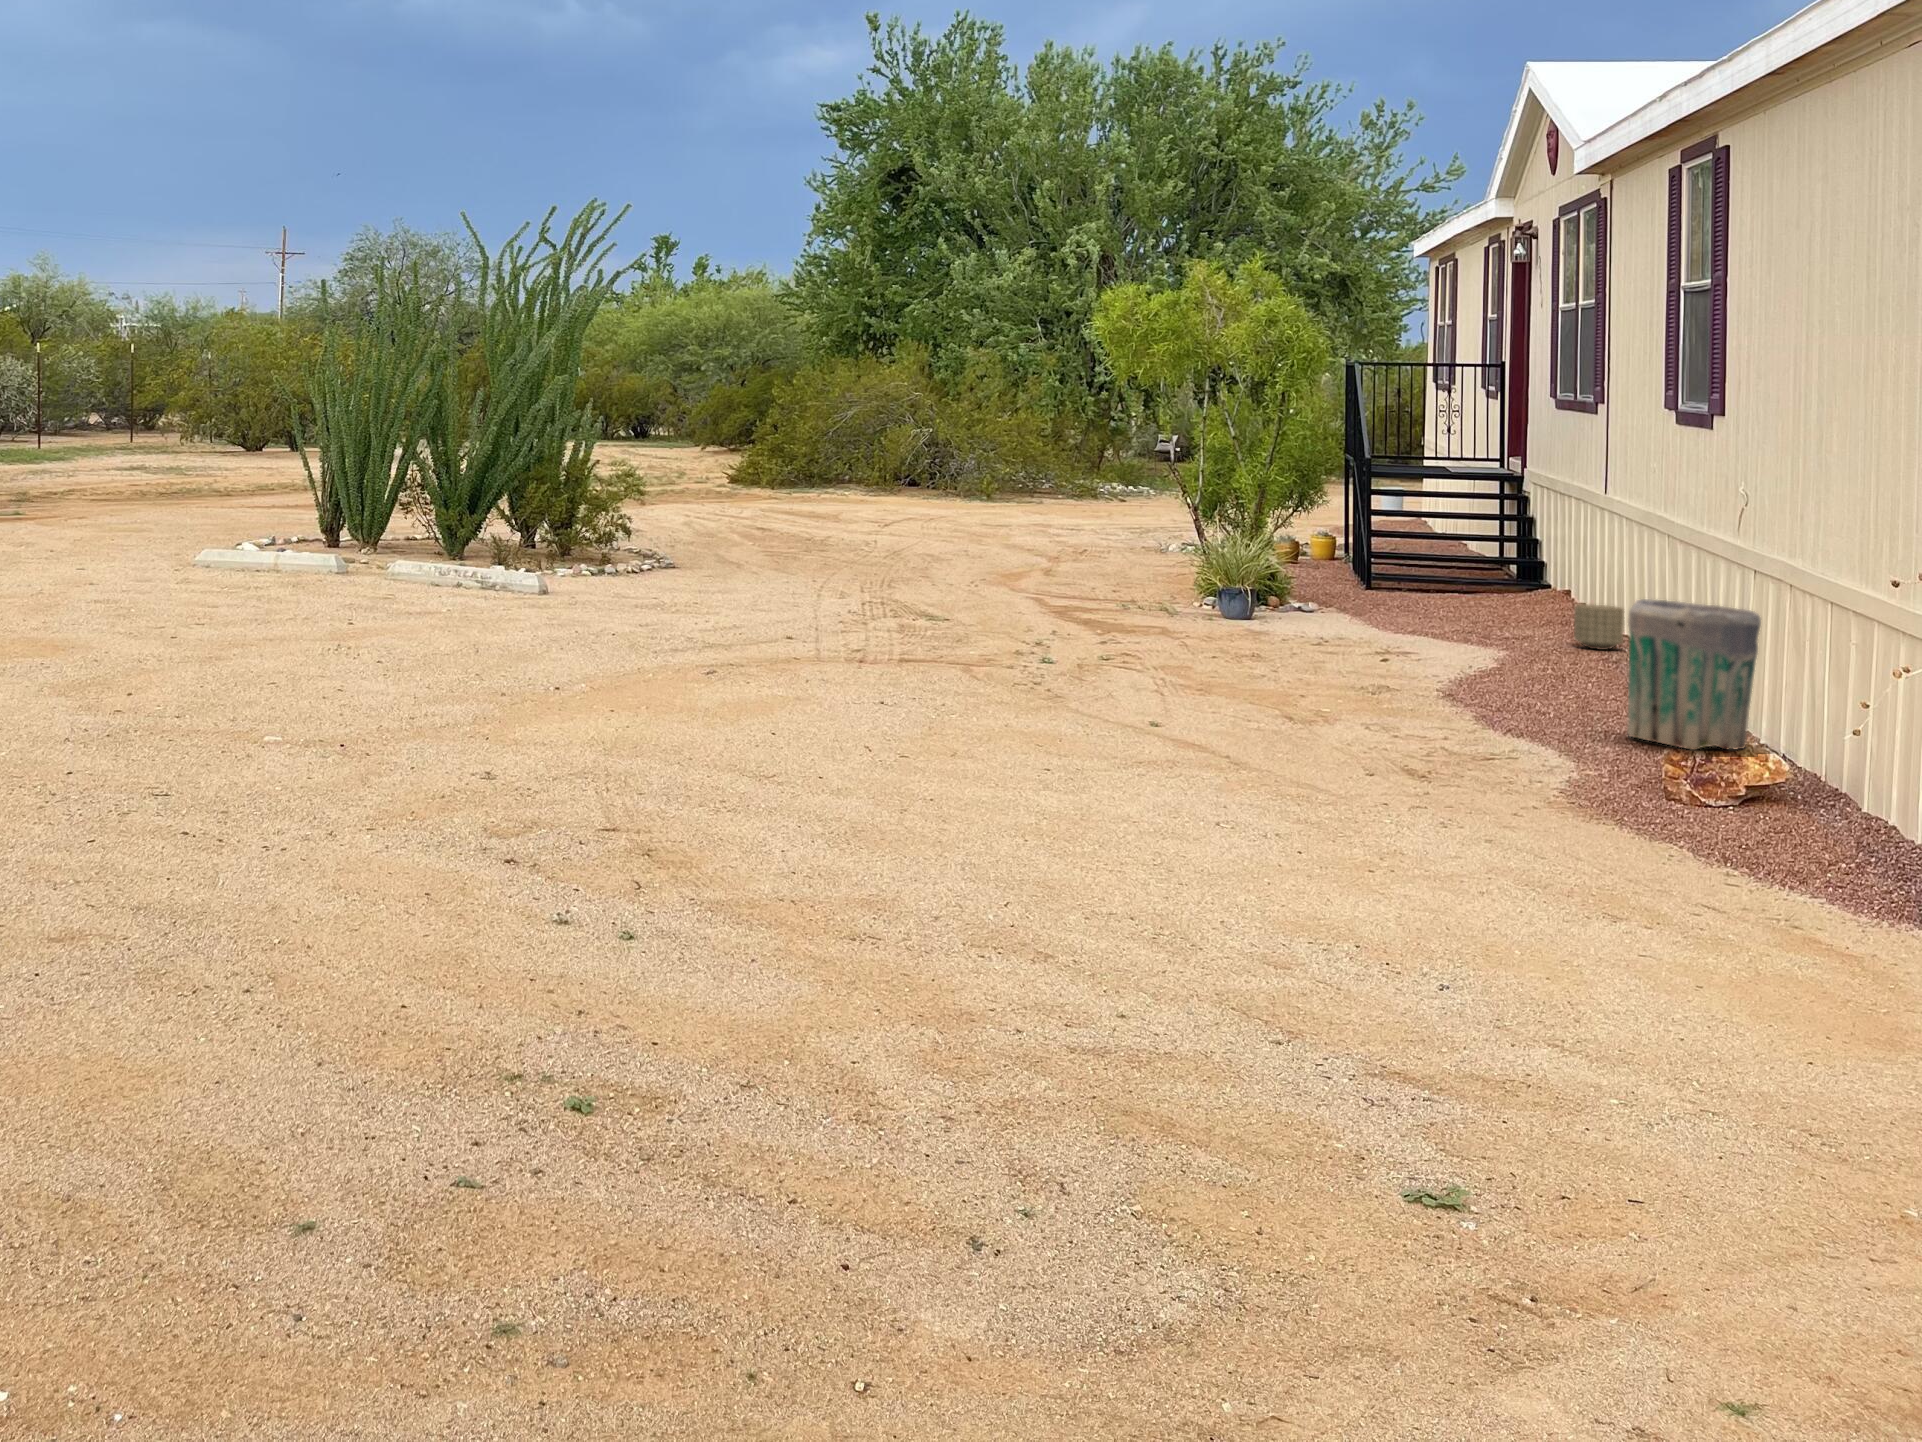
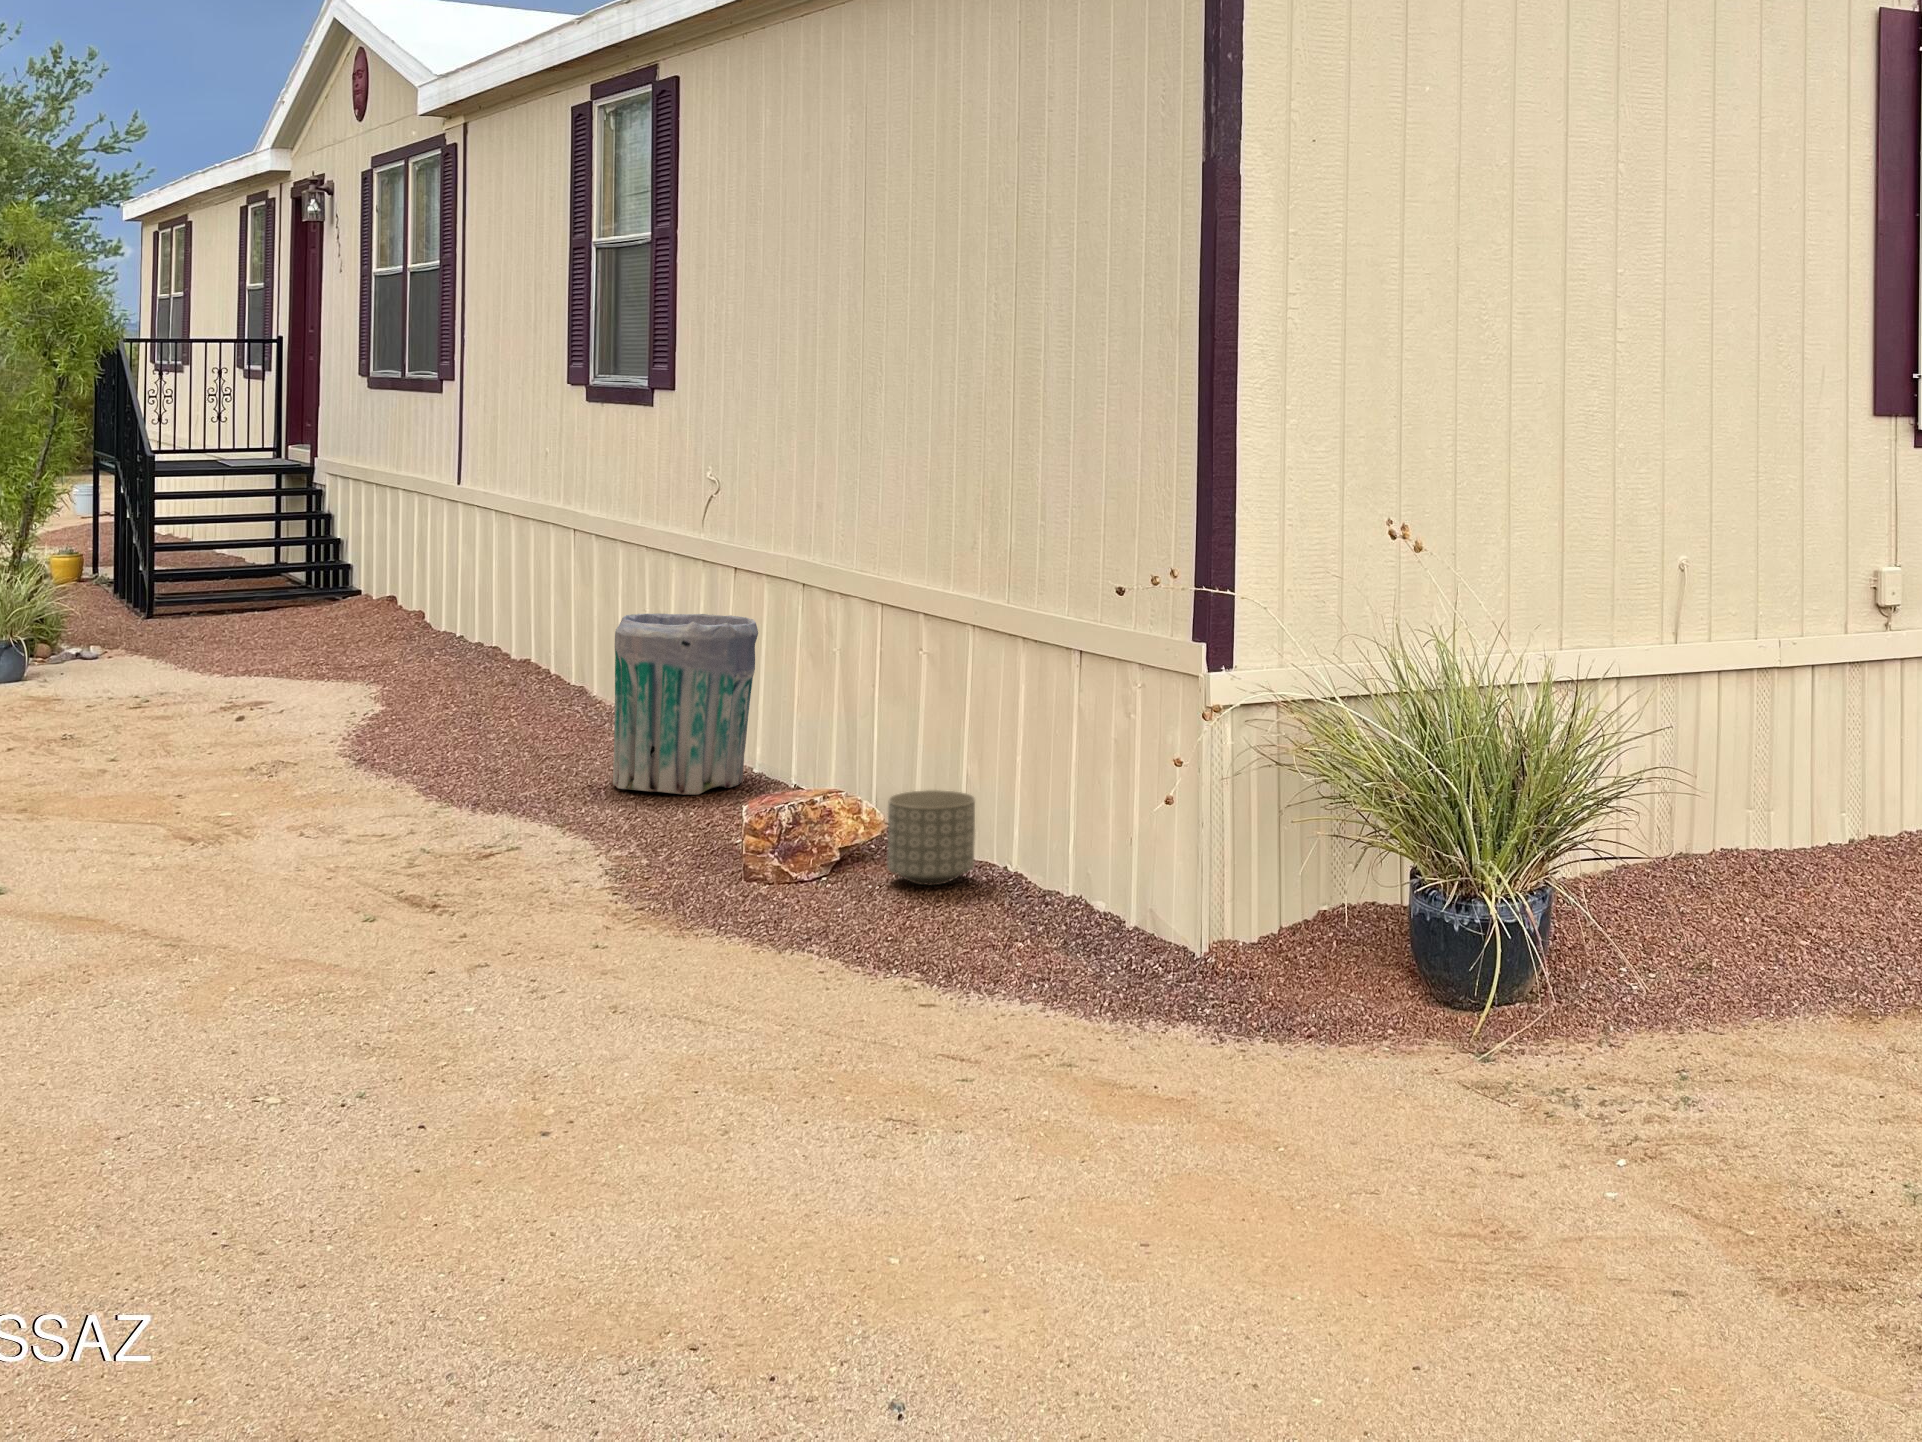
planter: present [1574,604,1624,650] -> present [887,790,975,885]

